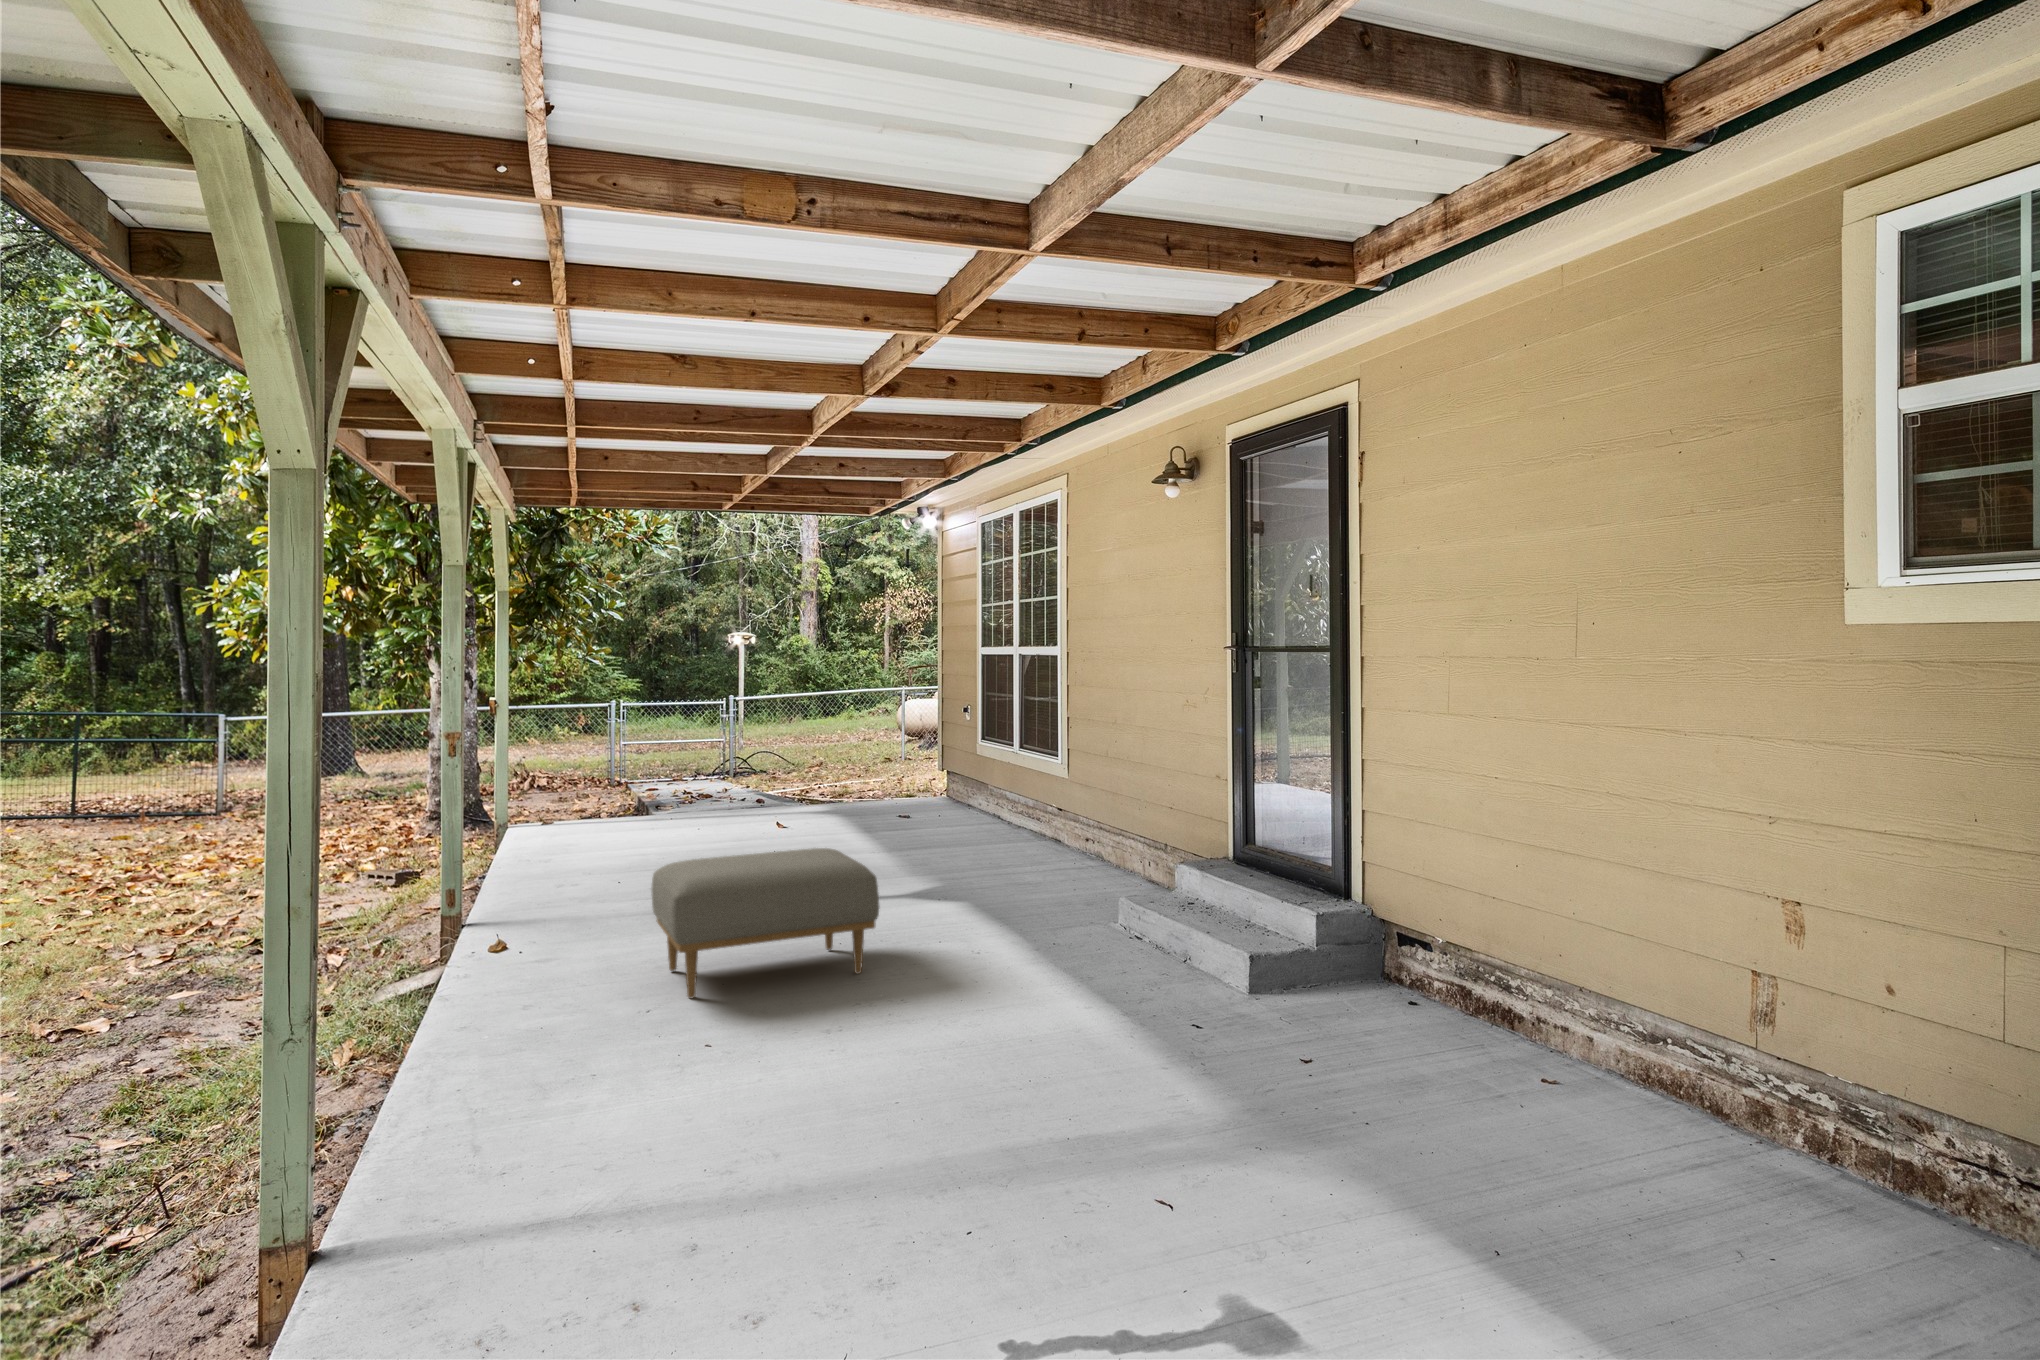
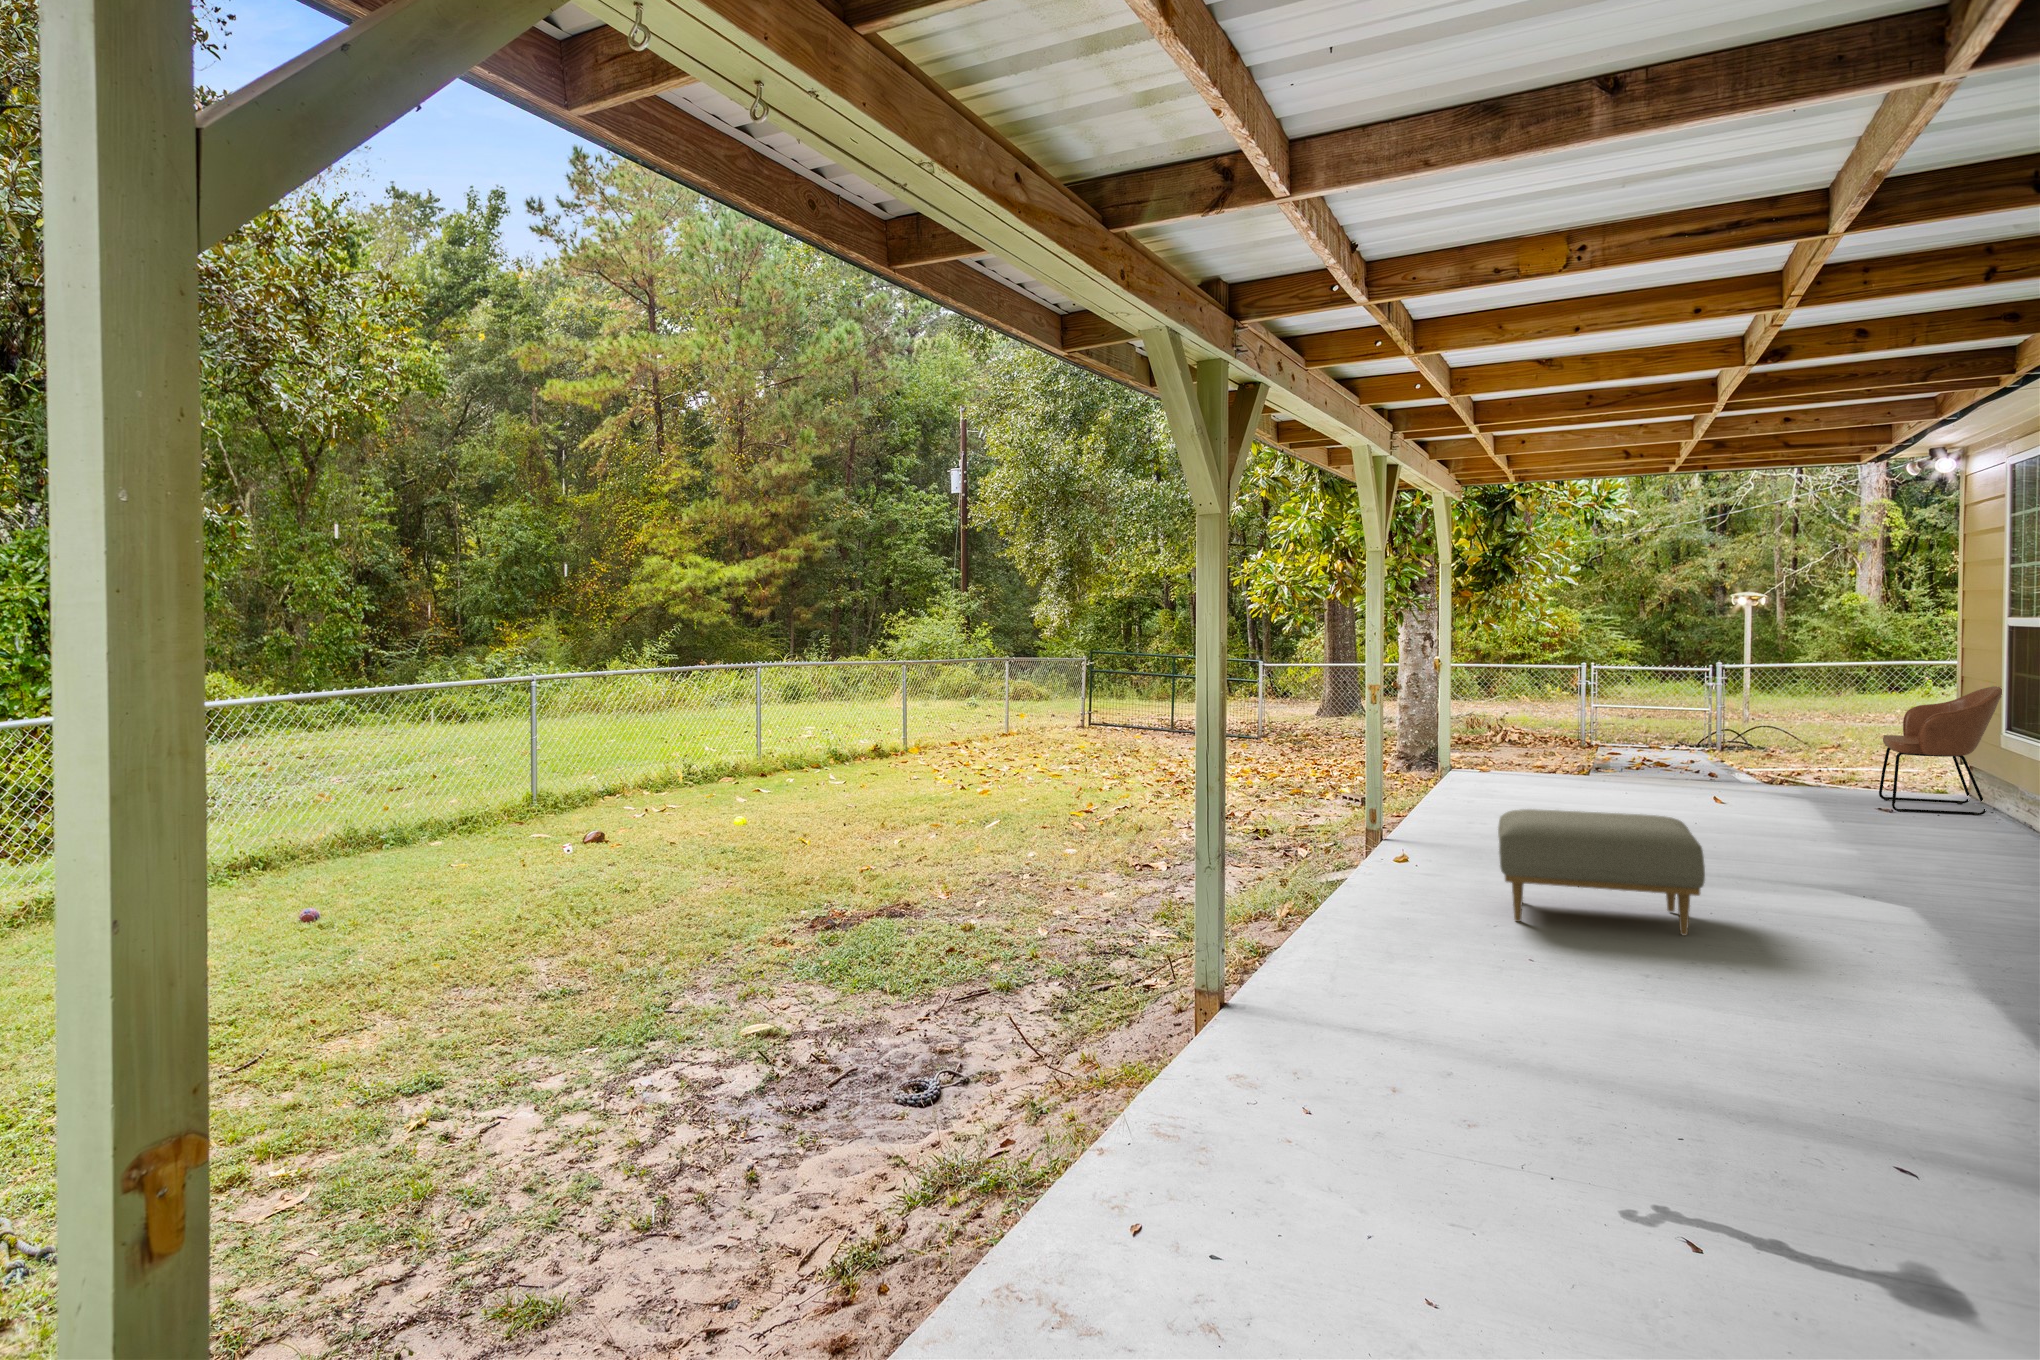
chair: none [898,706,982,818] -> present [1879,686,2002,816]

